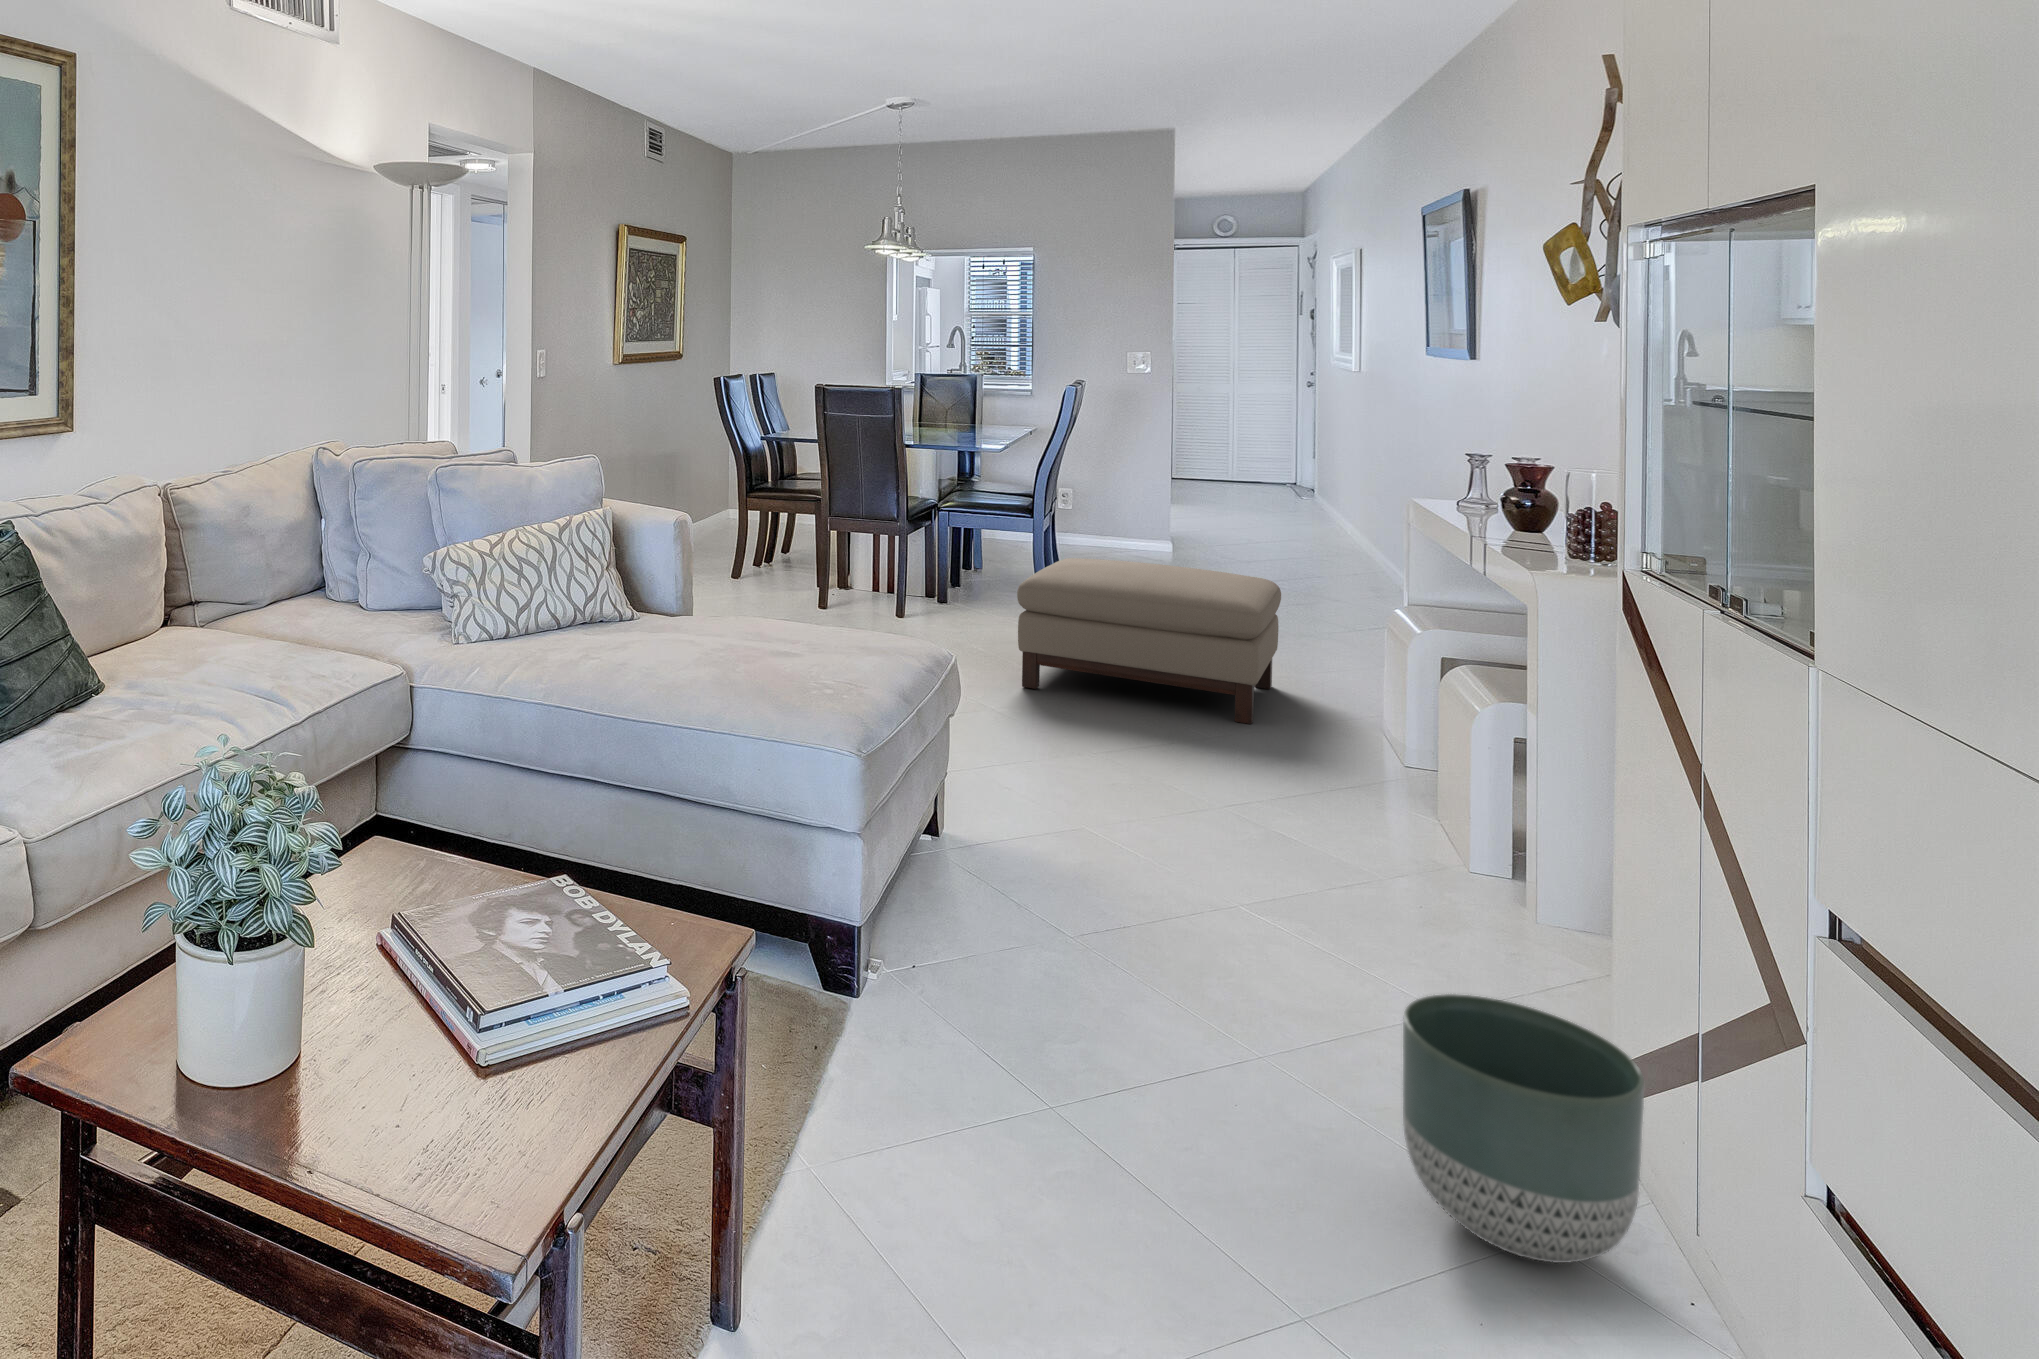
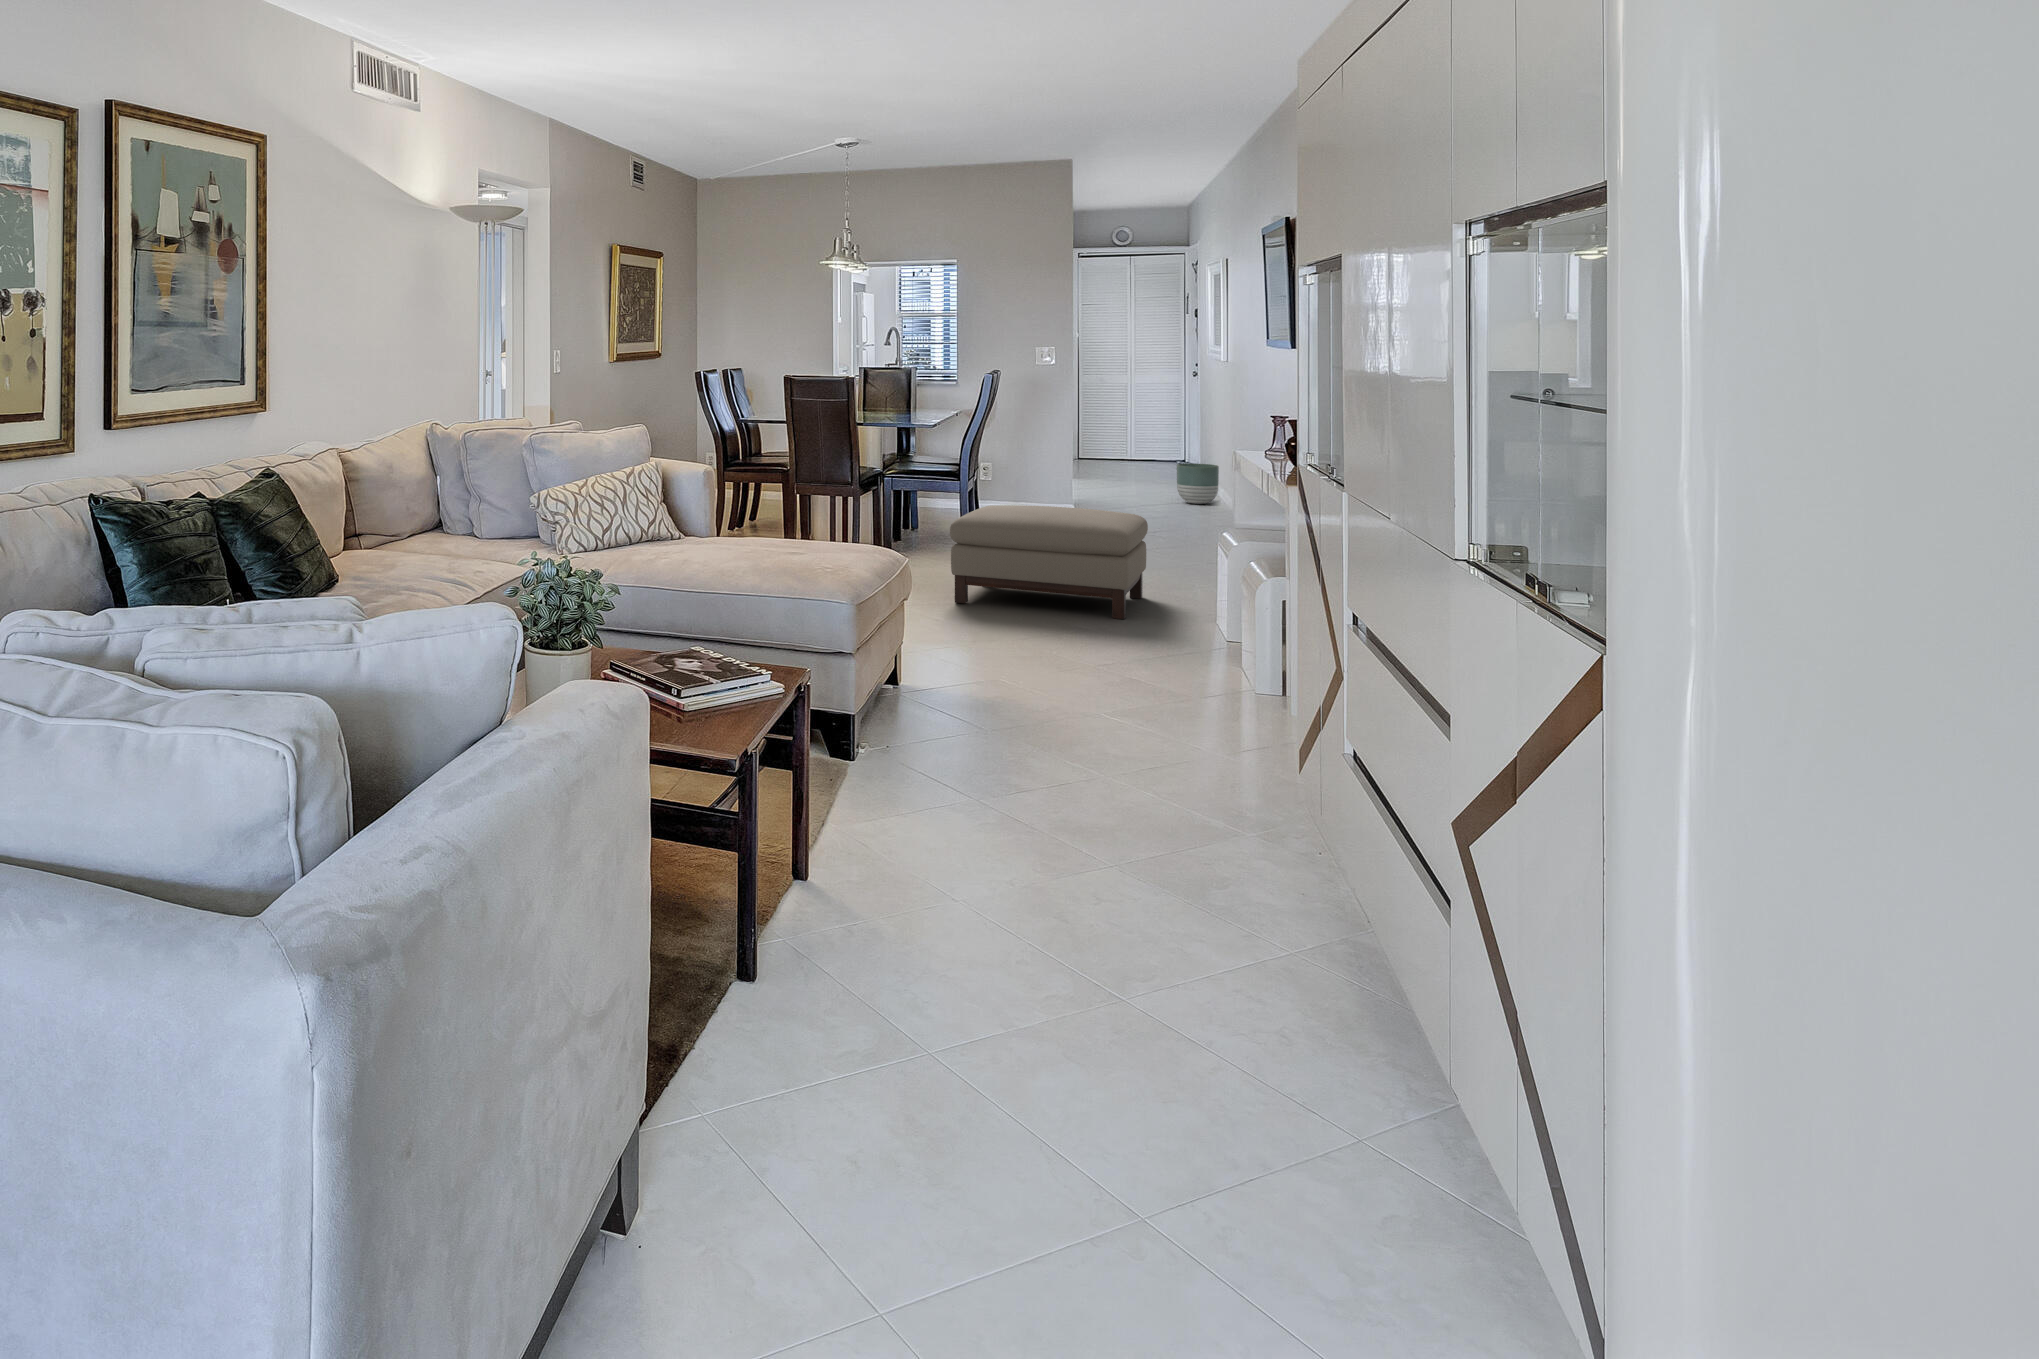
planter: present [1403,994,1644,1263] -> present [1177,464,1219,504]

